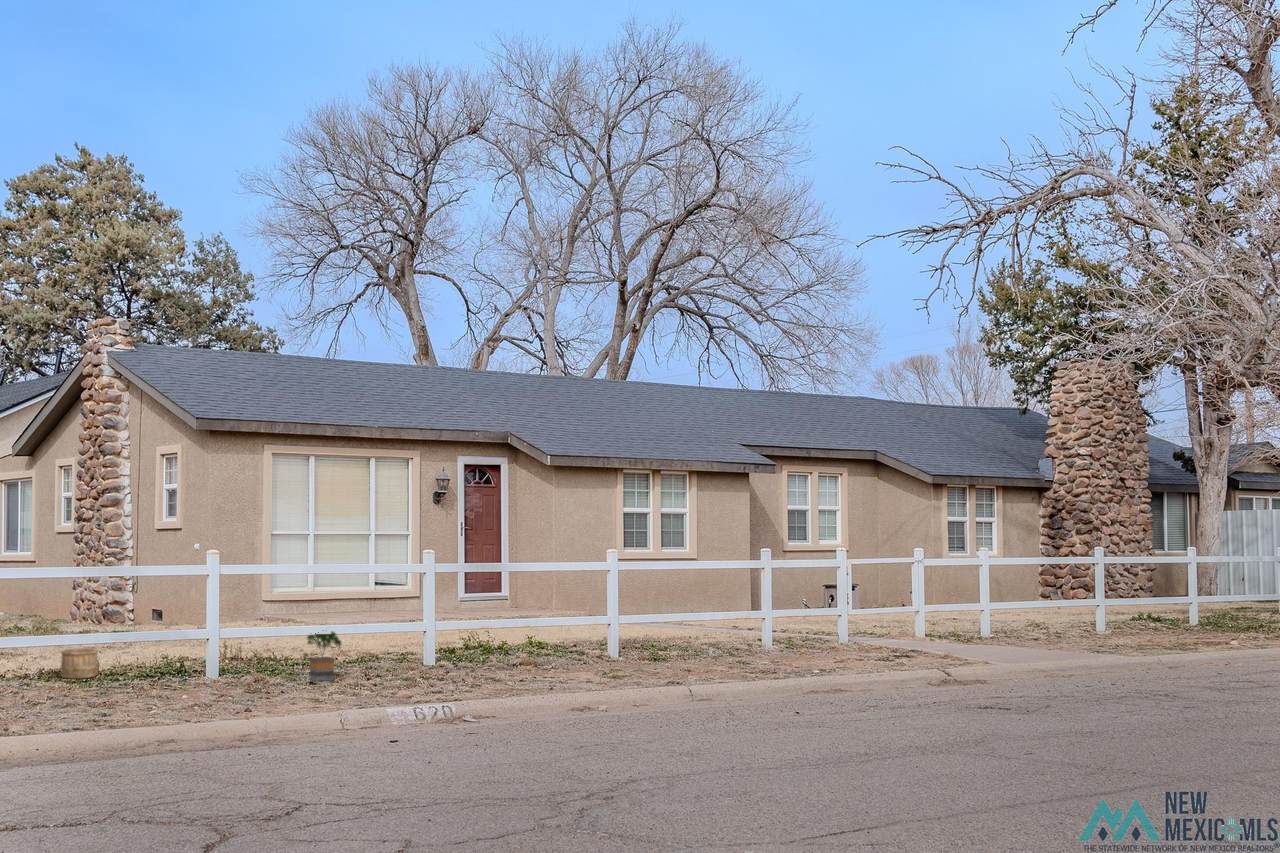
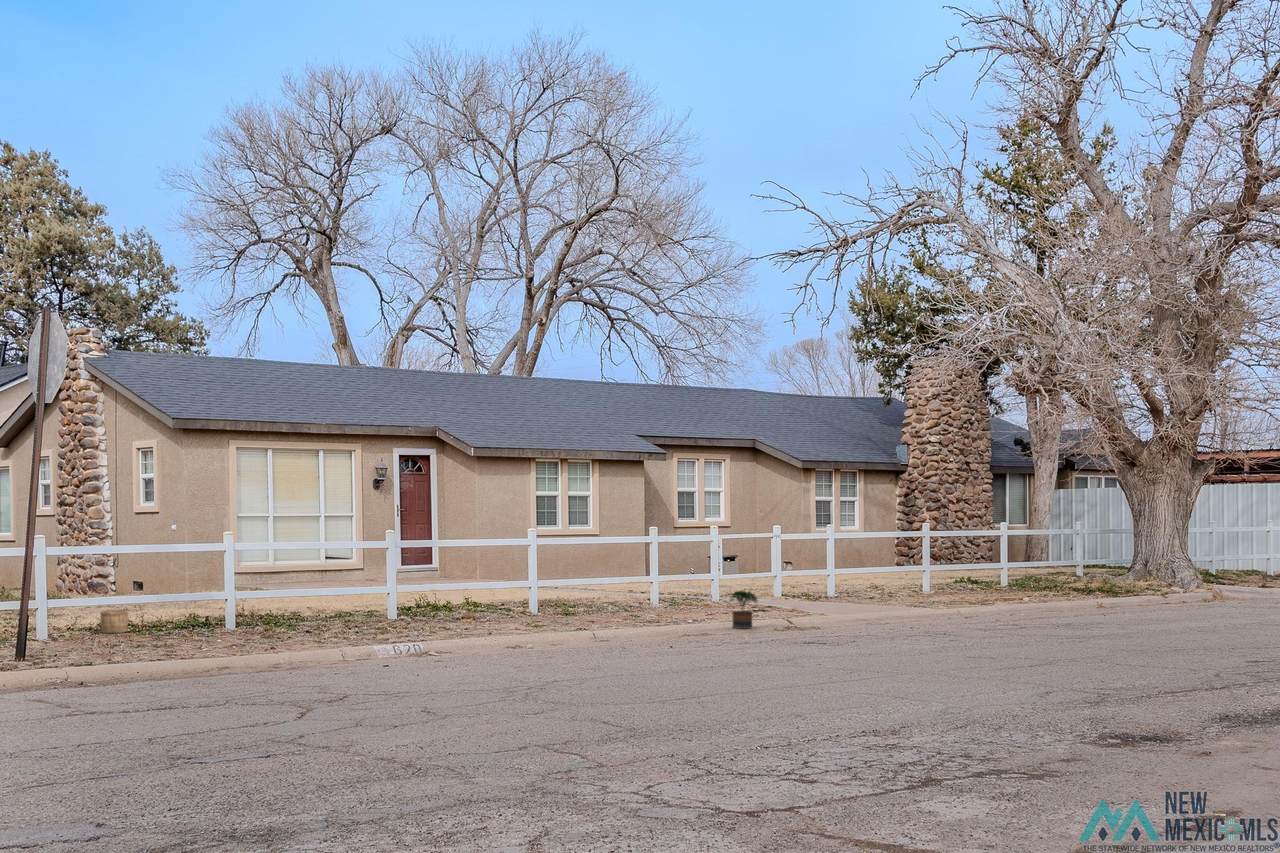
potted tree: present [307,630,342,681] -> present [730,591,757,629]

